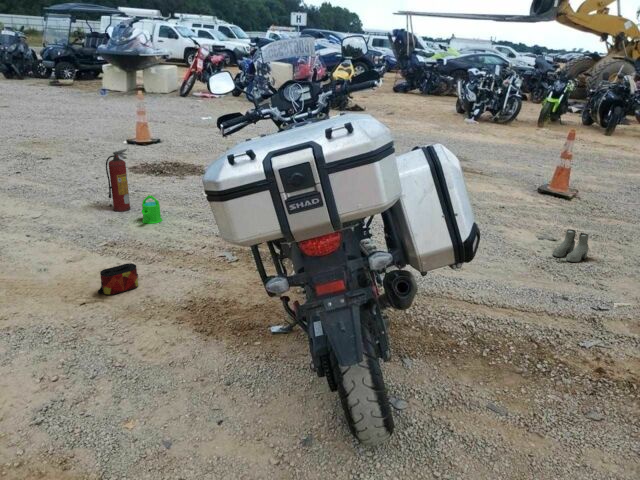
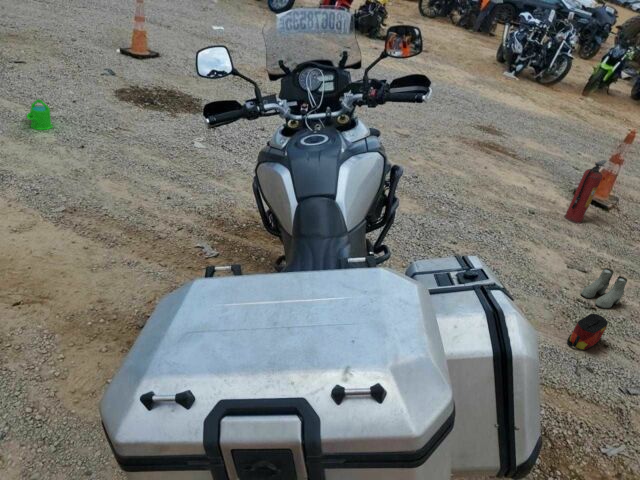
fire extinguisher: present [106,149,130,212] -> present [565,160,607,223]
watering can: present [142,195,162,224] -> present [27,99,53,130]
bag: present [97,263,138,295] -> present [567,314,608,350]

